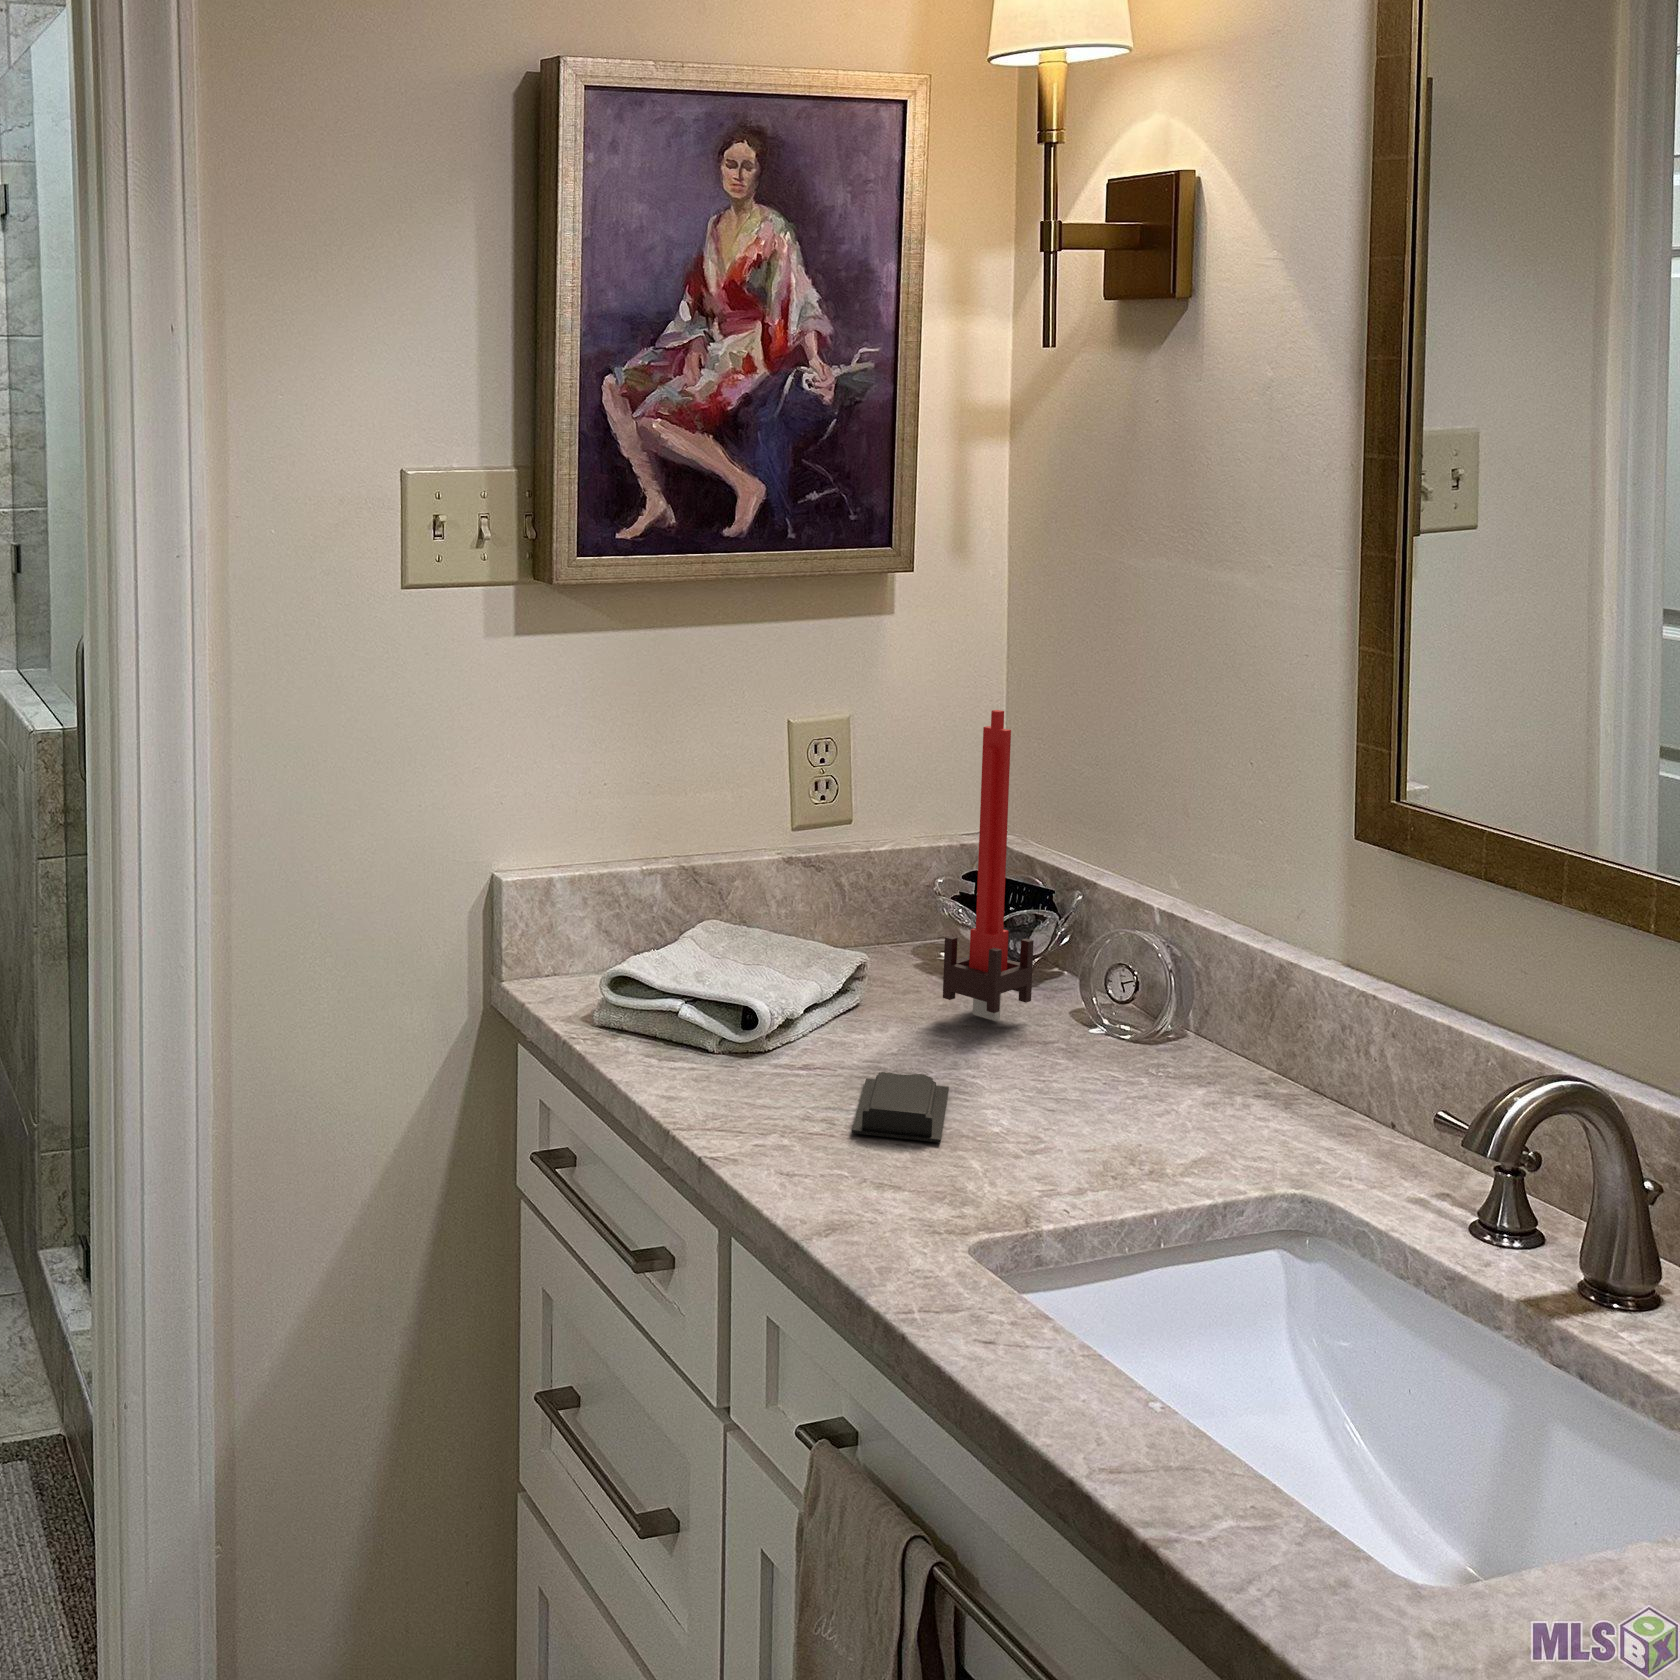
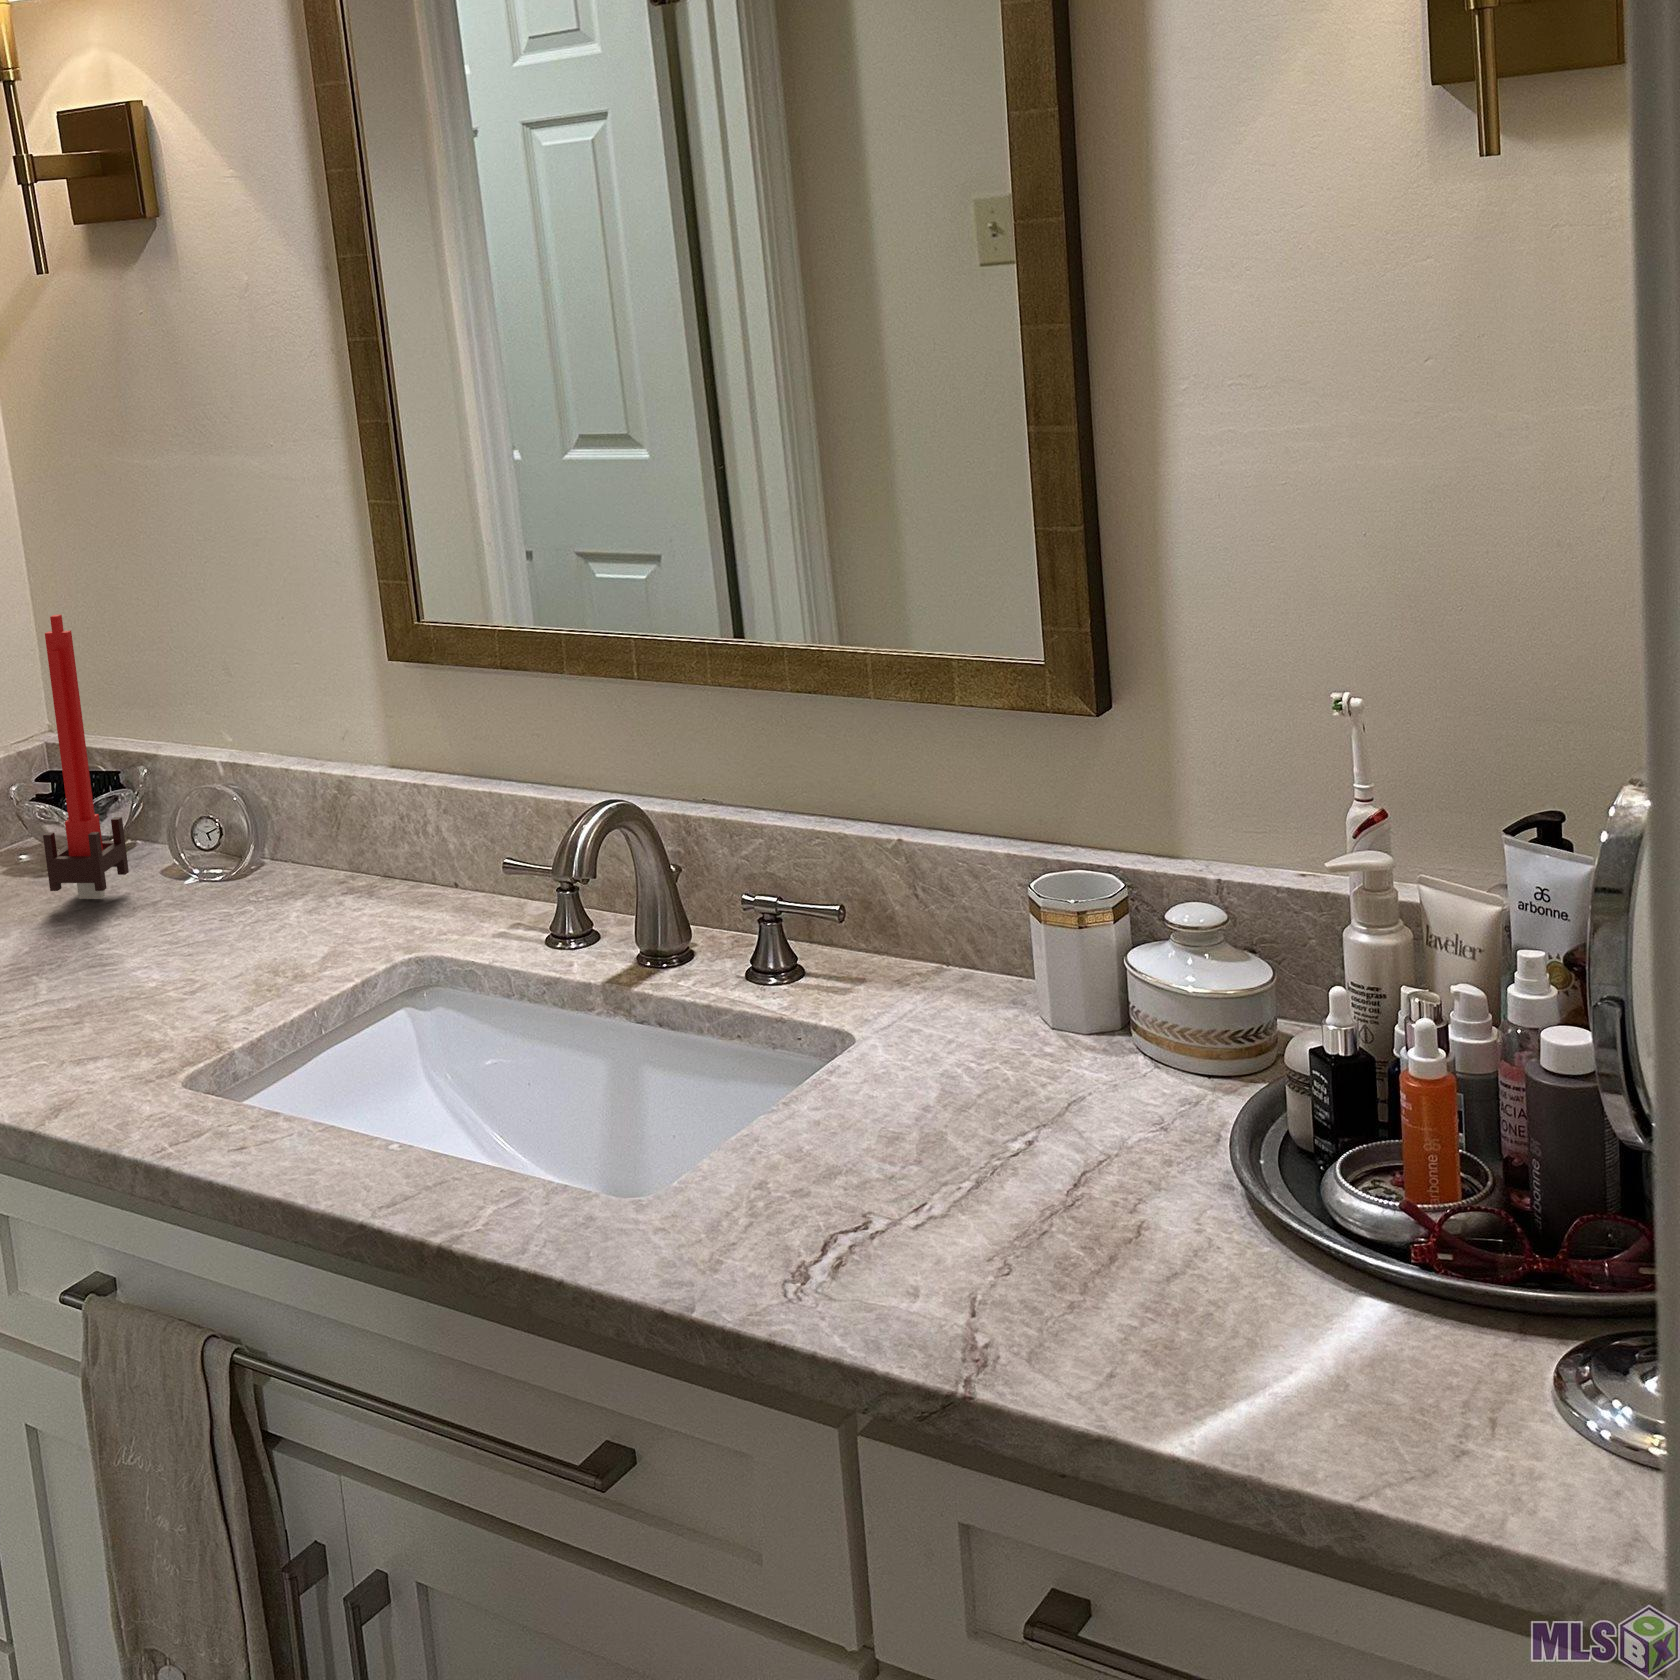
soap bar: present [852,1072,949,1143] -> none [16,959,112,1027]

